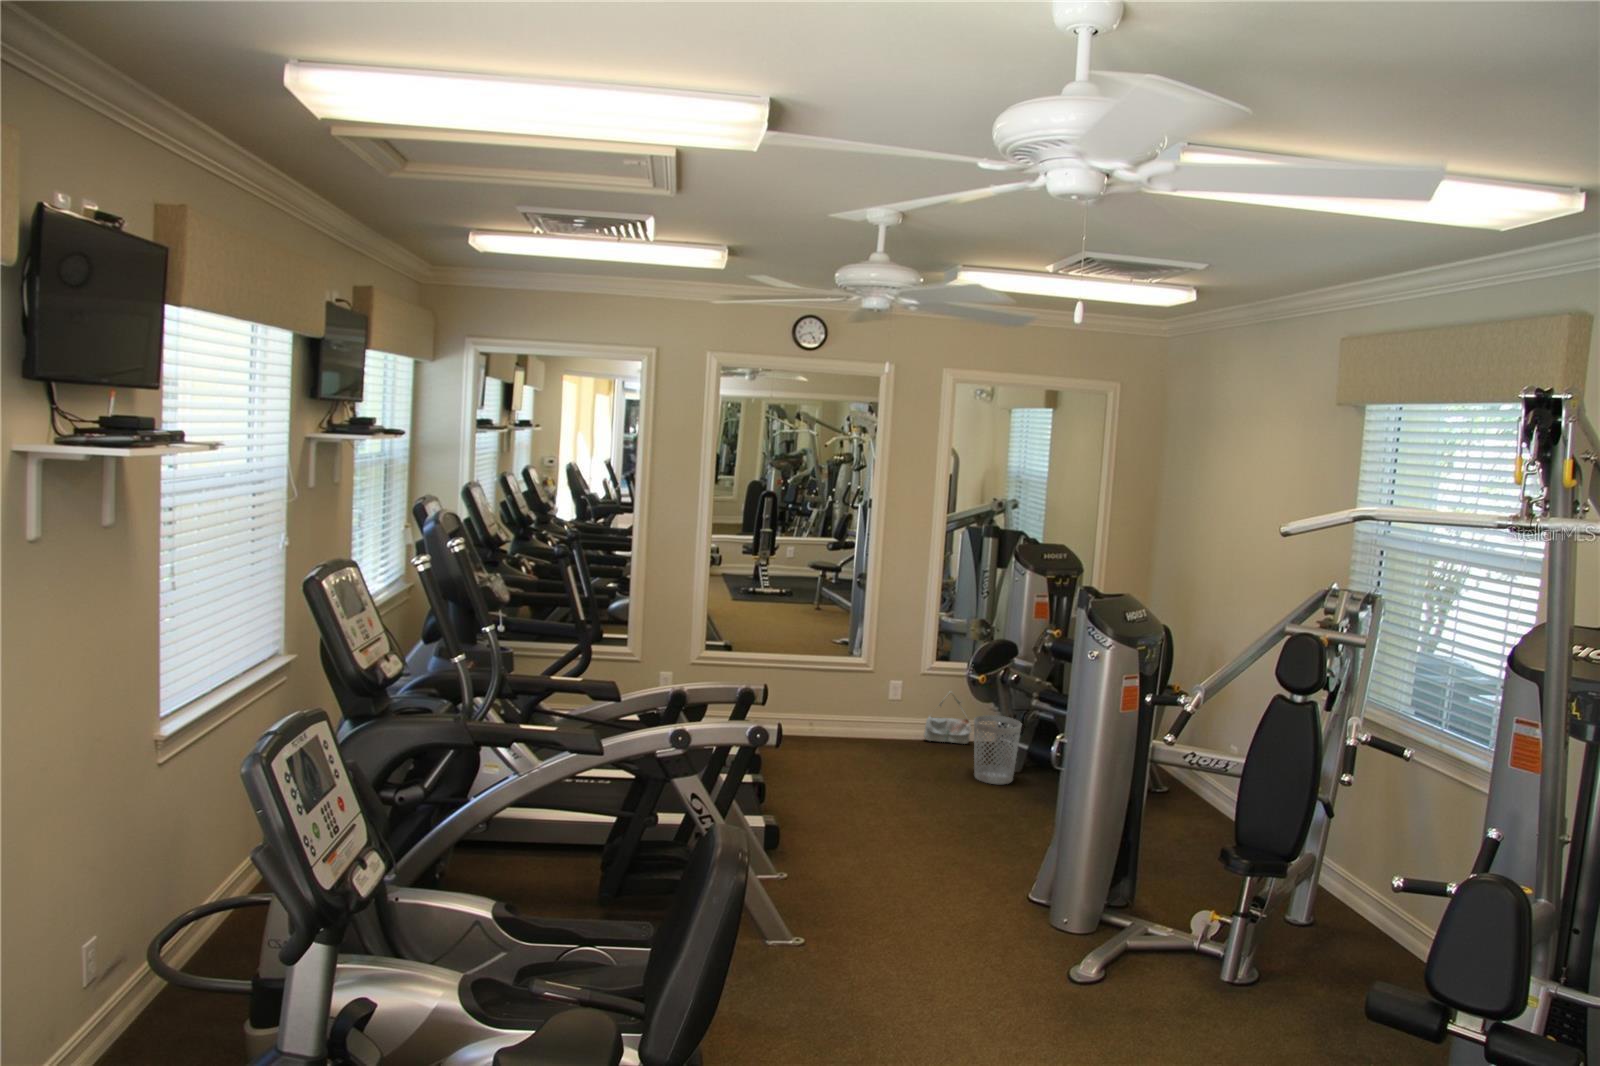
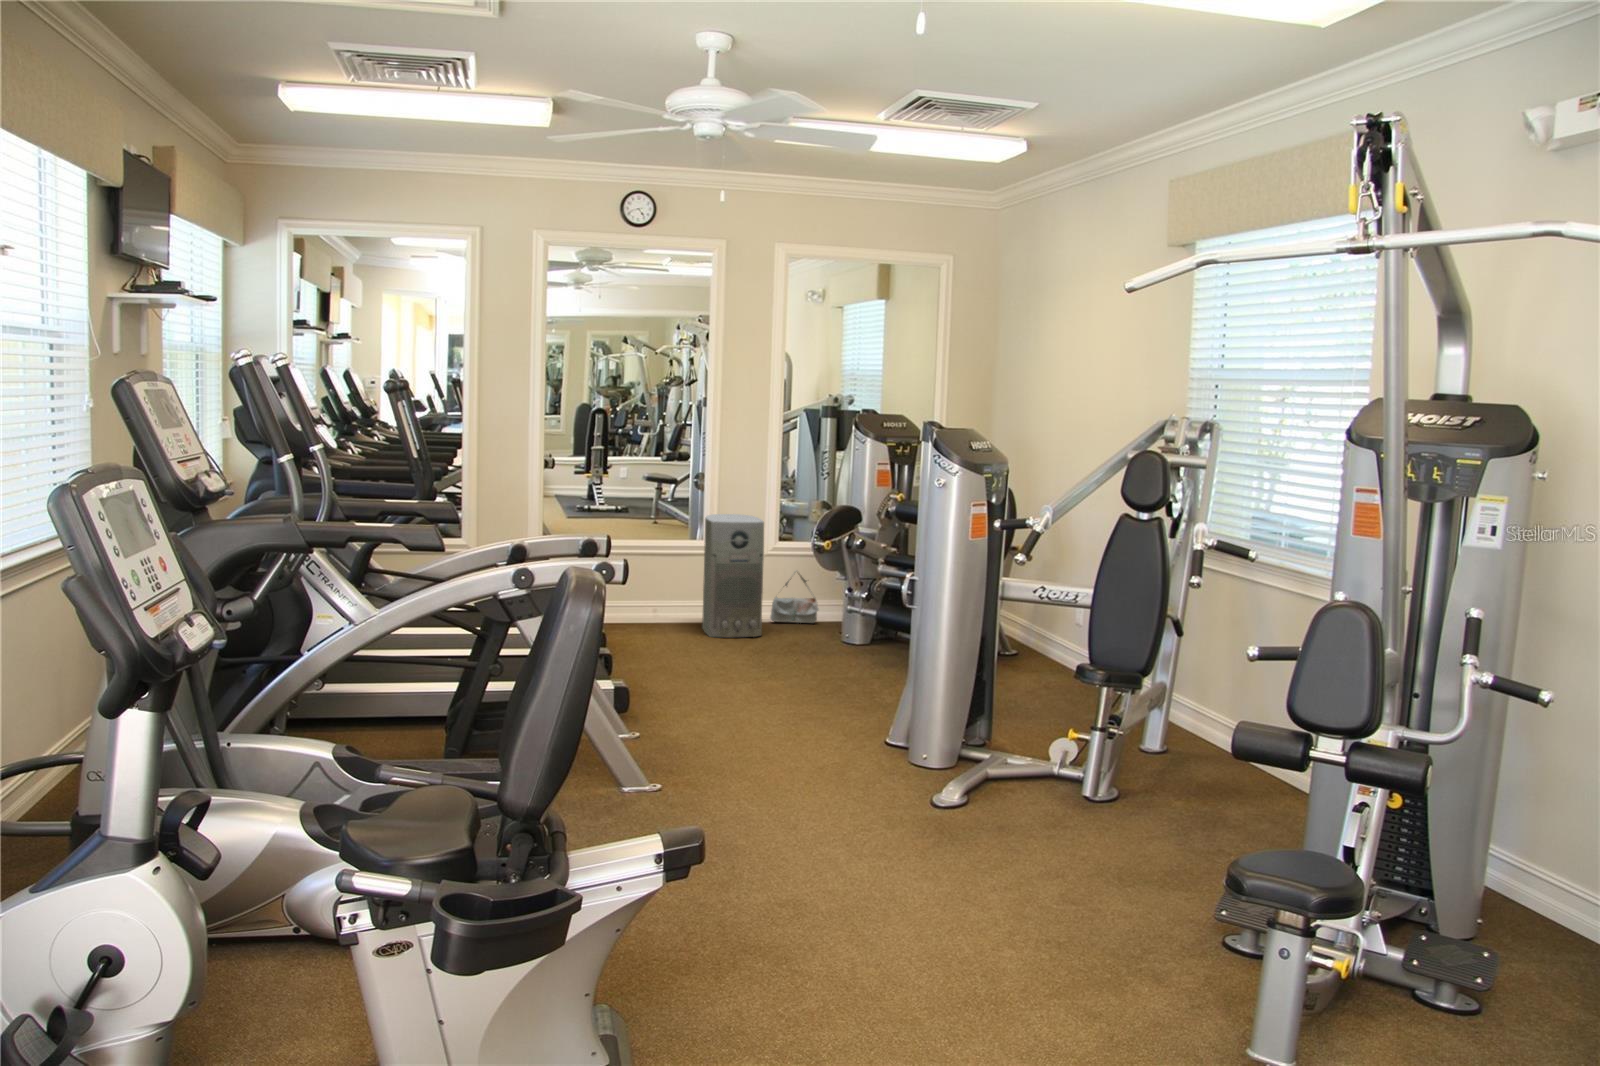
air purifier: none [857,634,920,758] -> present [702,514,764,637]
wastebasket: present [974,715,1022,784] -> none [822,587,870,654]

